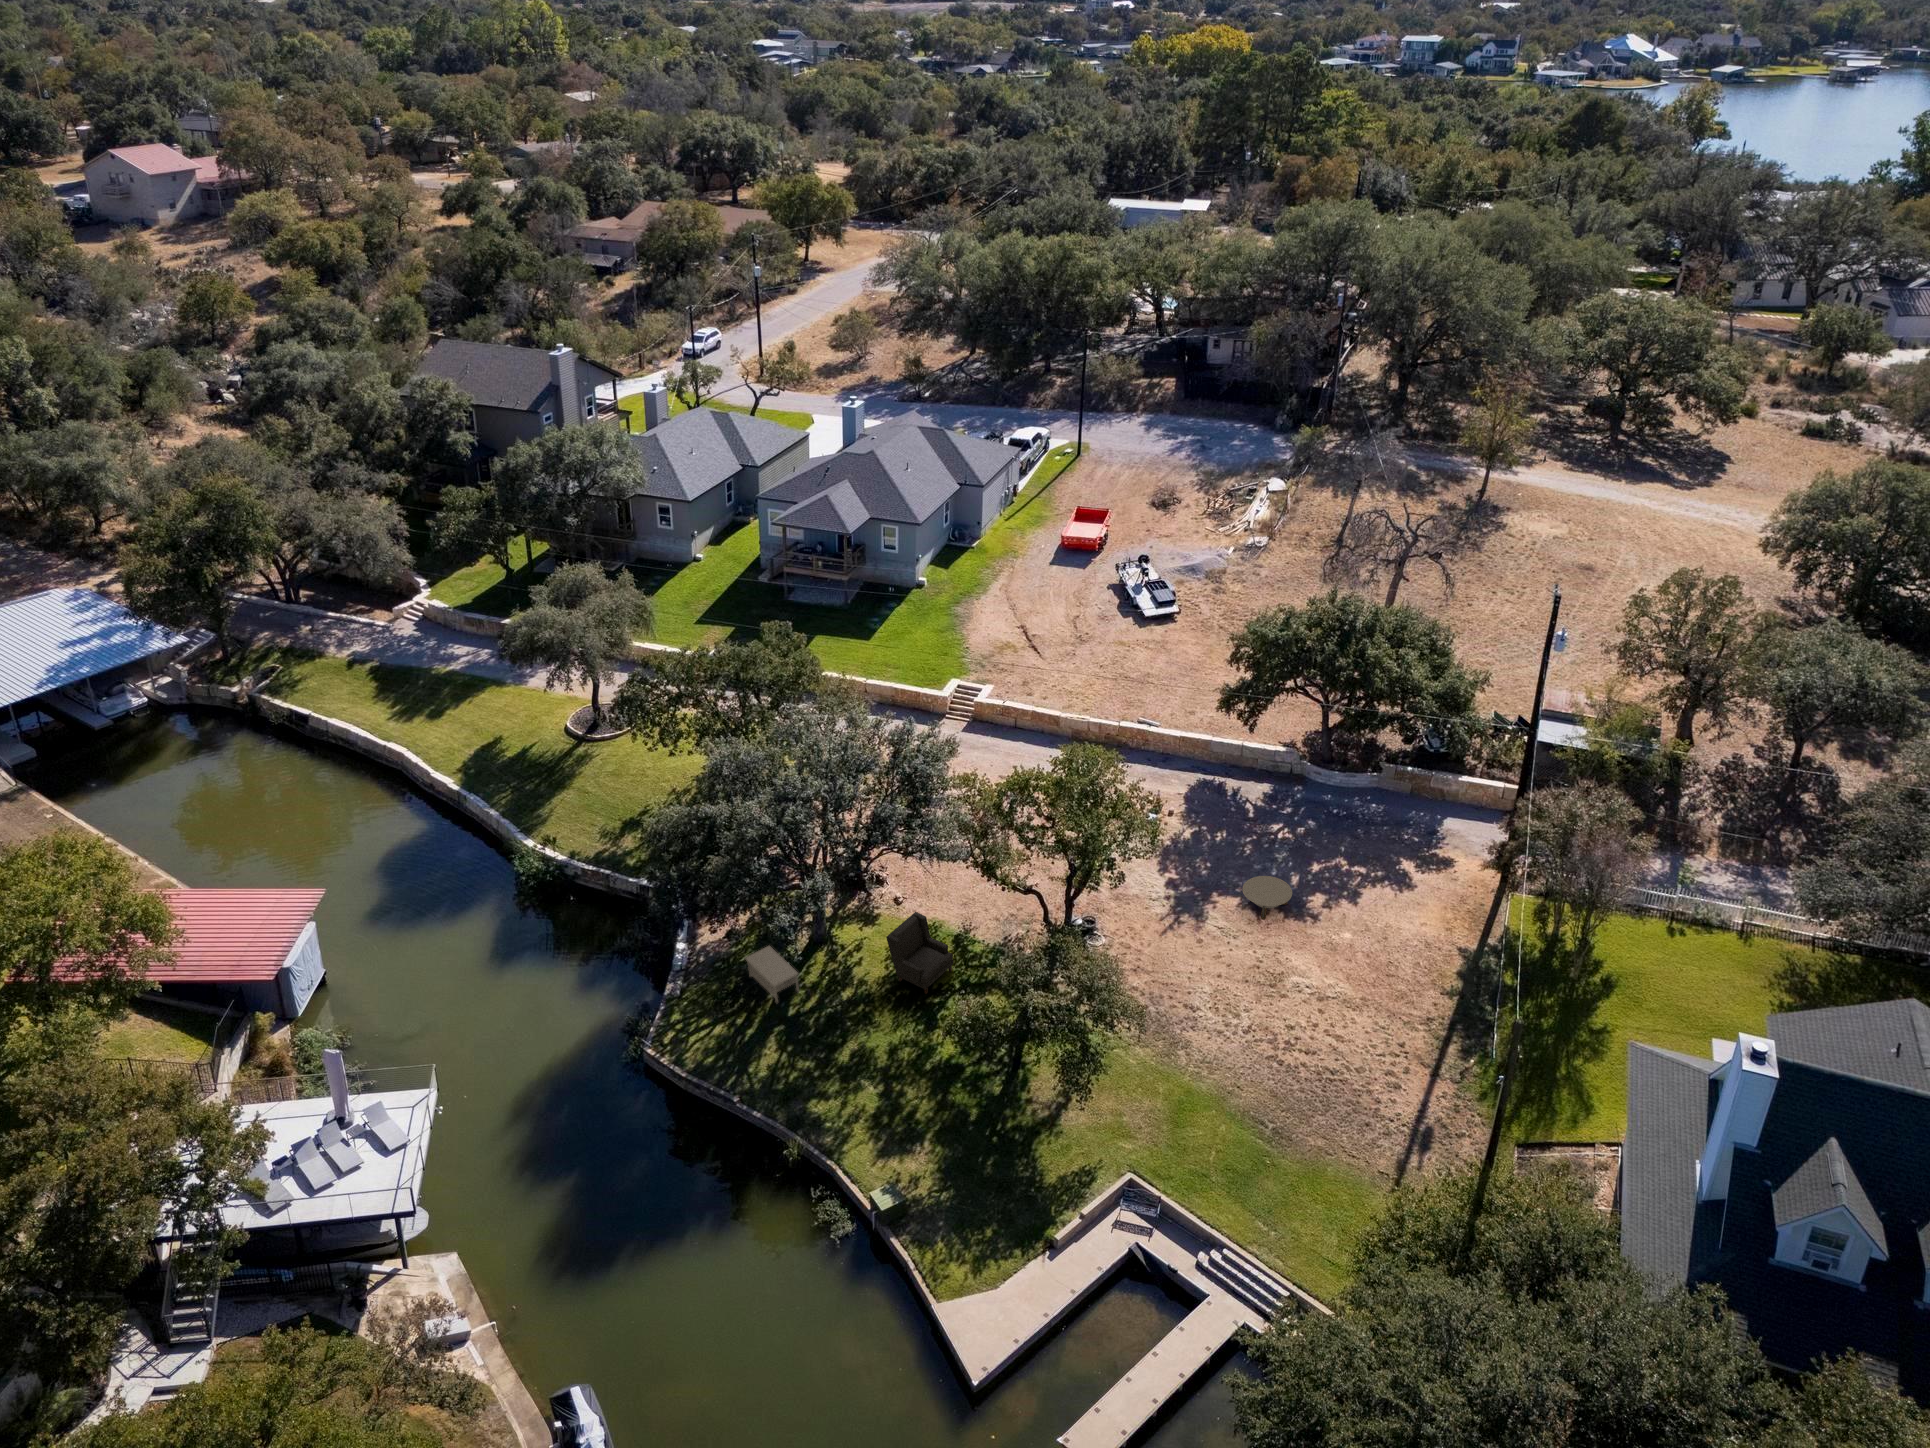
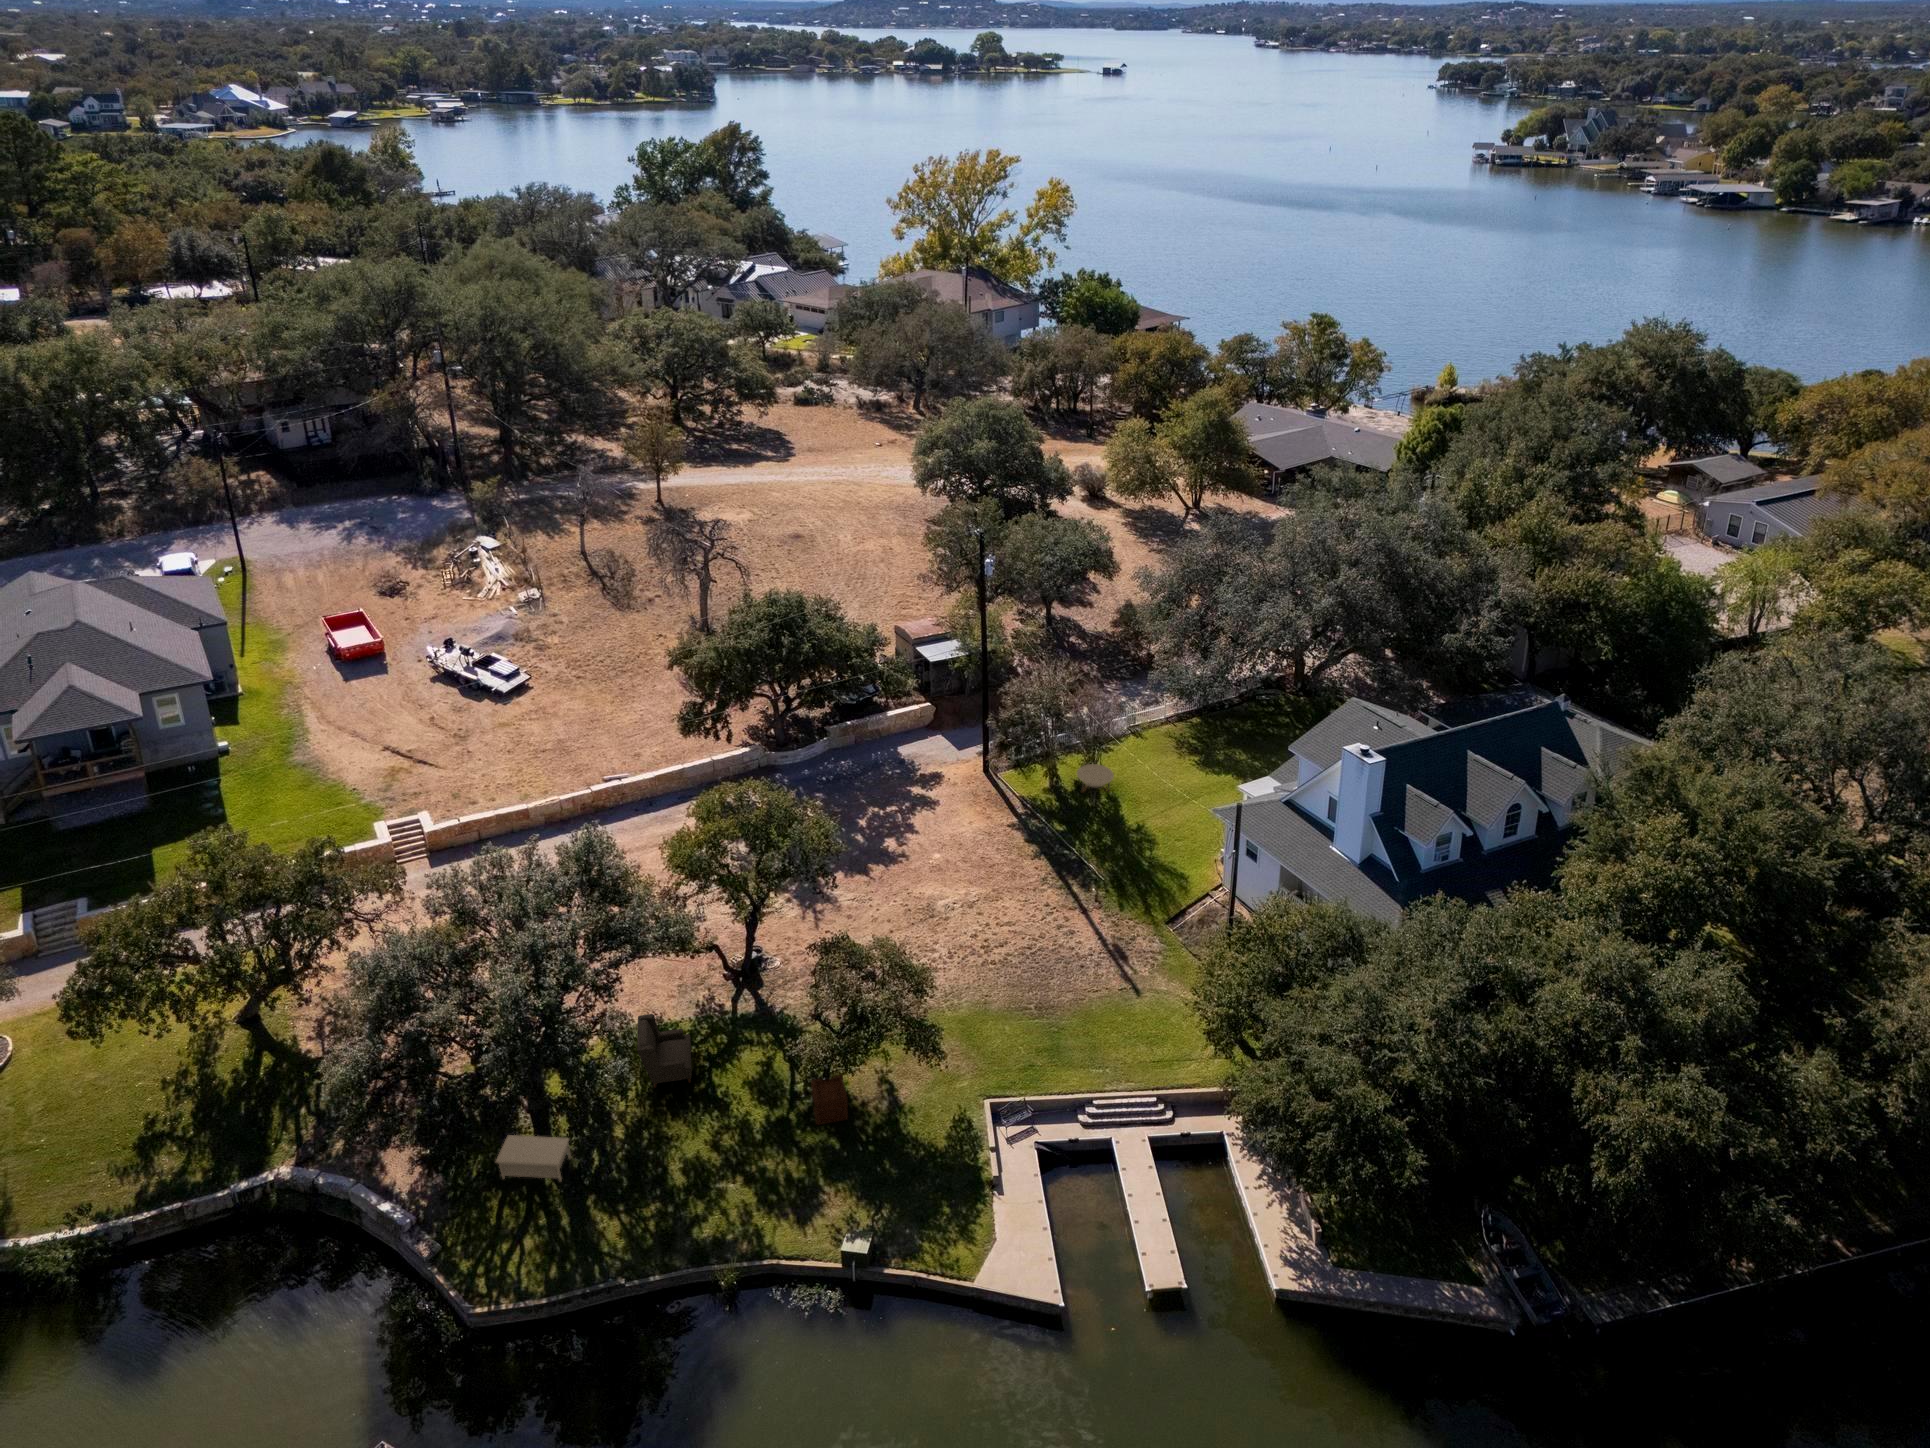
round table: present [1242,876,1292,920] -> present [1077,764,1114,792]
wooden crate: none [971,1046,1019,1103] -> present [811,1075,848,1125]

